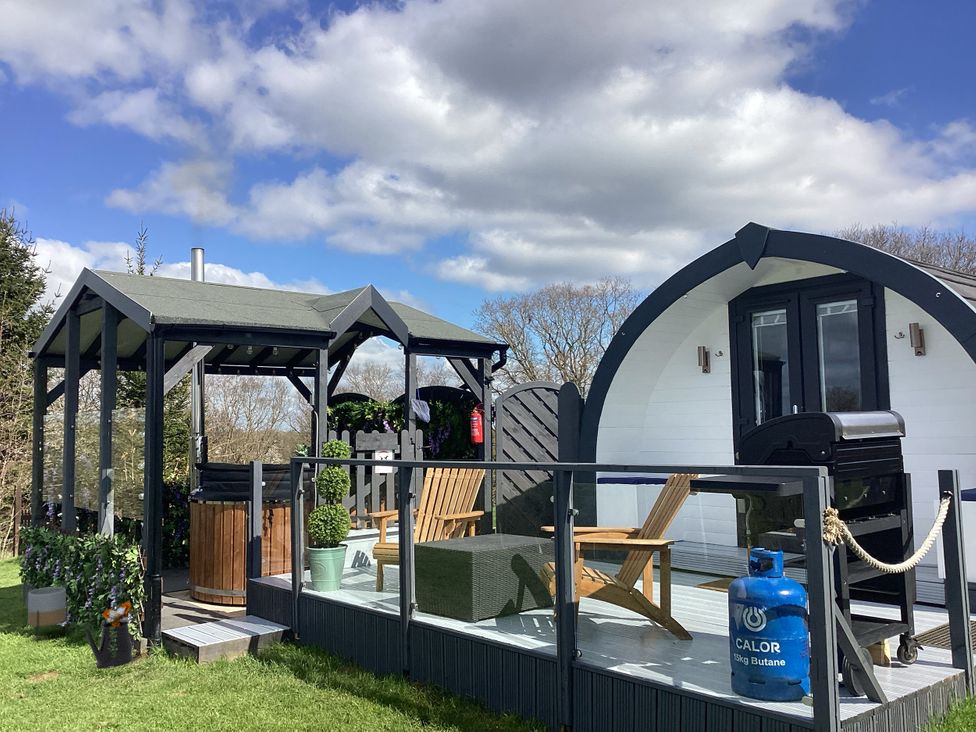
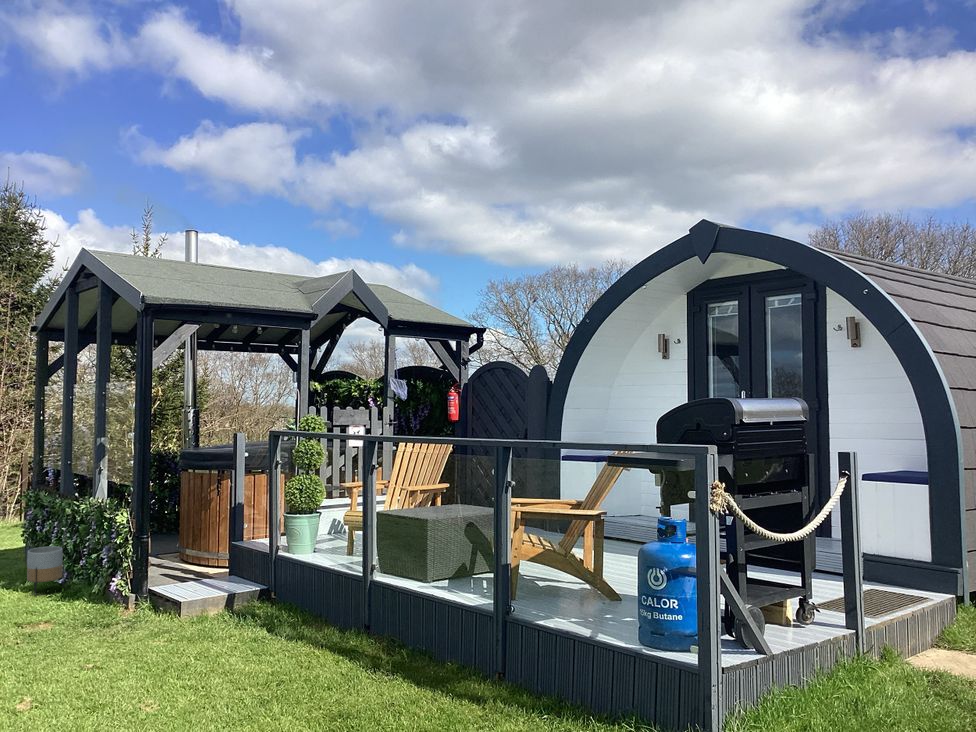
watering can: present [85,602,140,668] -> none [78,559,129,620]

